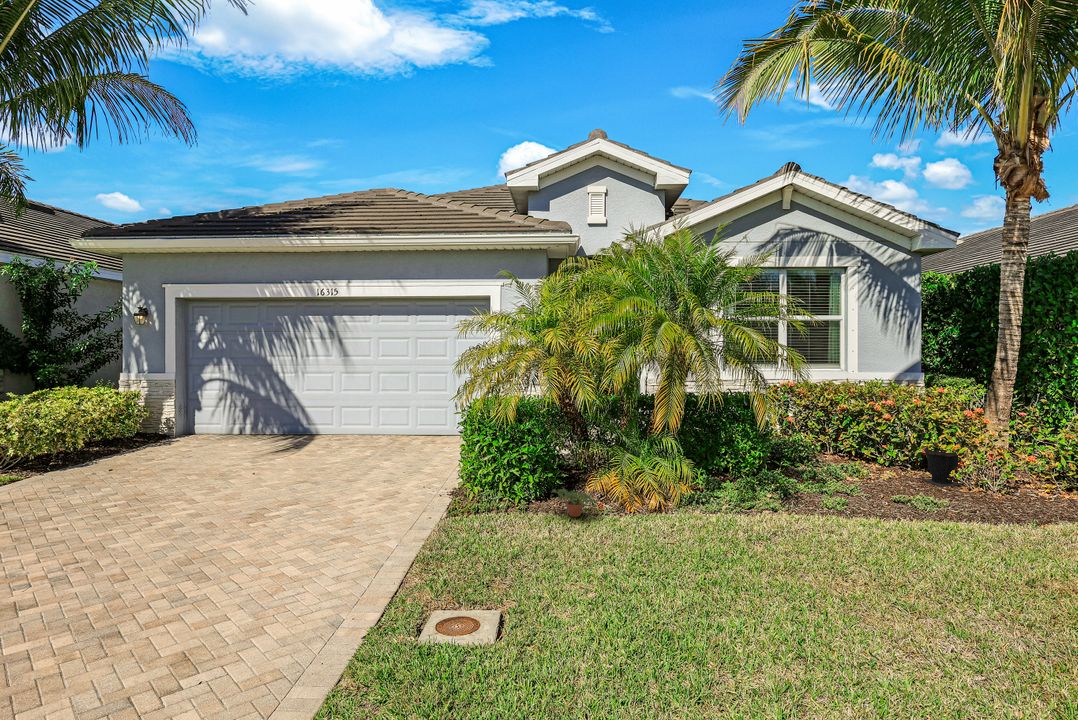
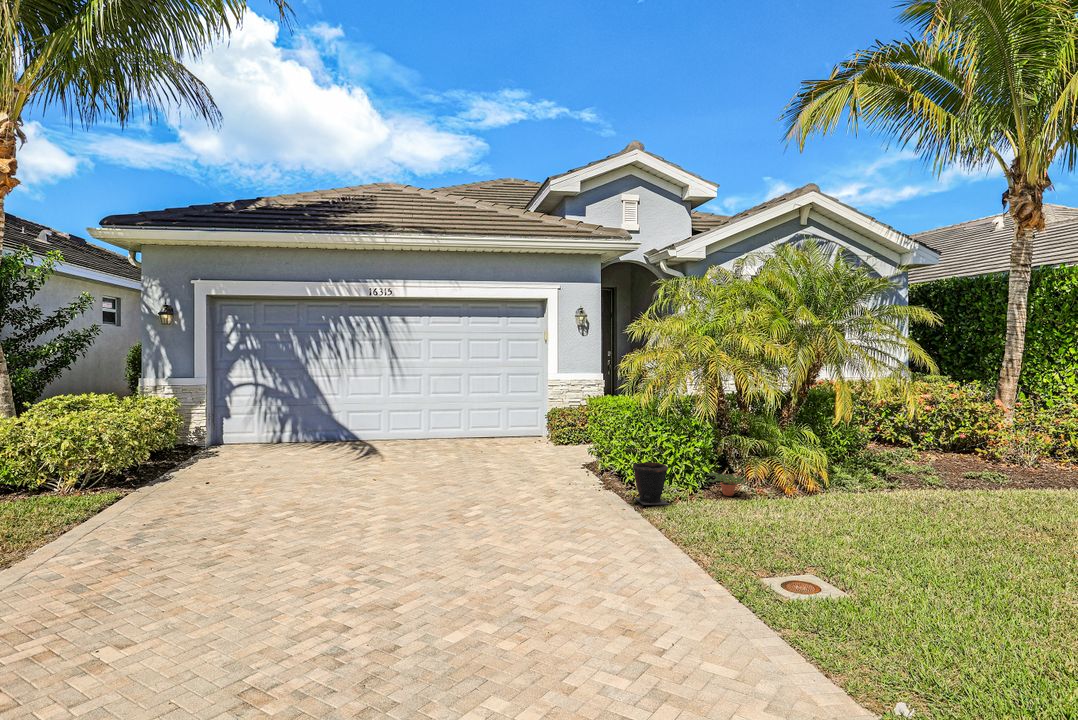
bucket: present [922,448,961,486] -> present [633,462,669,505]

